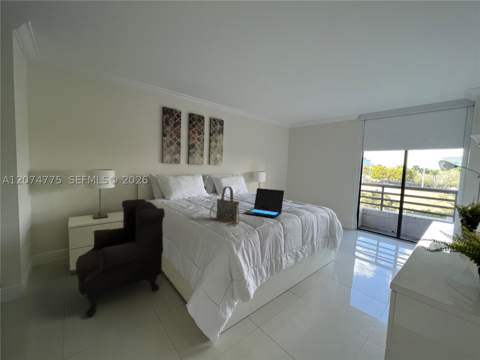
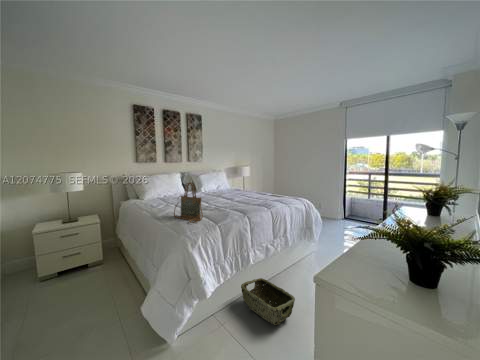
laptop: present [244,188,284,218] -> none [213,183,255,212]
armchair: present [76,199,165,317] -> none [33,201,129,325]
woven basket: none [274,283,330,329] -> present [241,278,295,325]

